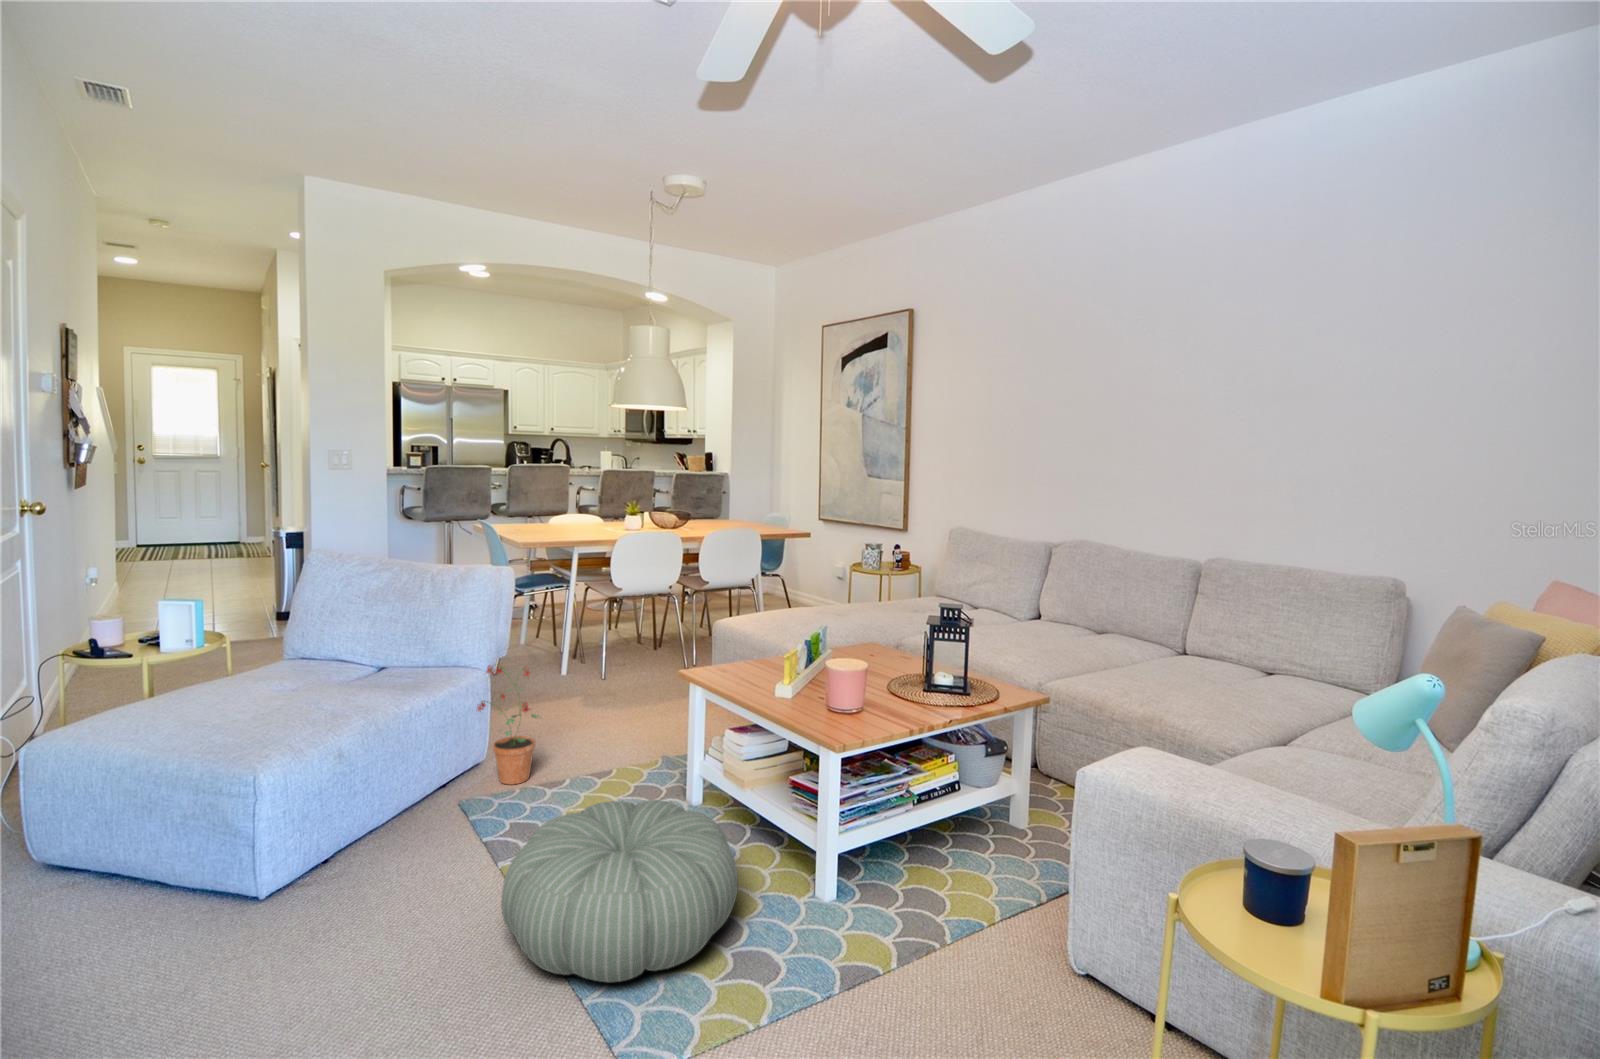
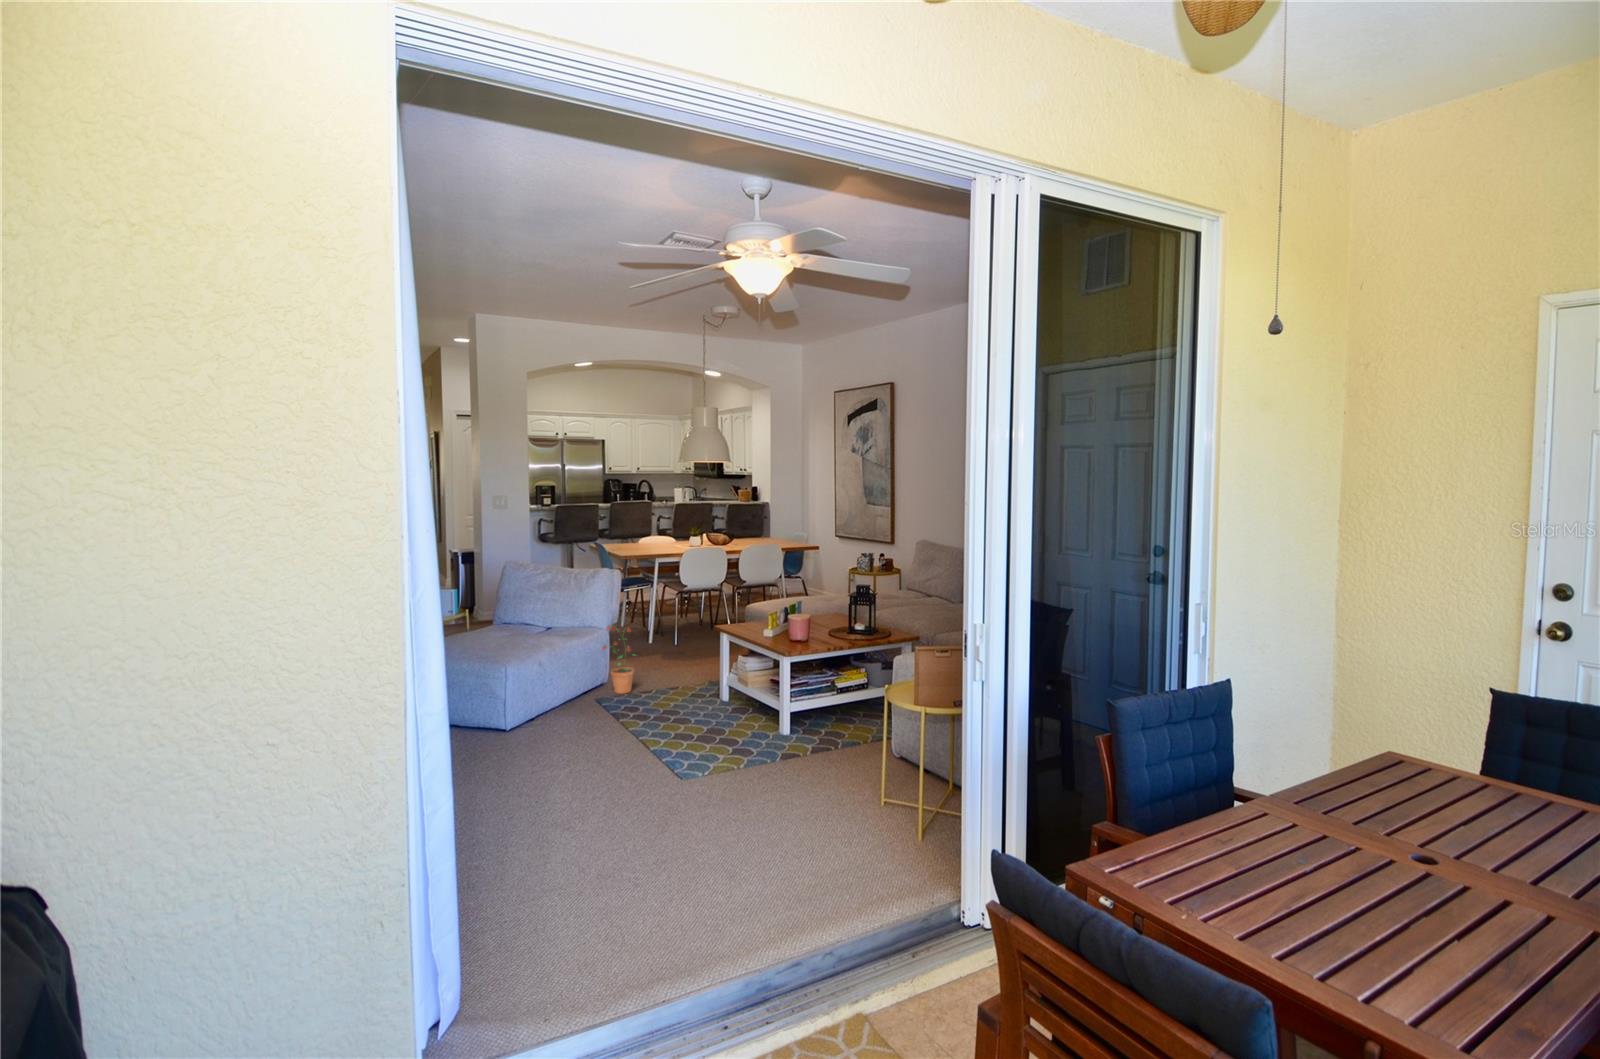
pouf: present [501,800,738,982] -> none [622,685,736,754]

